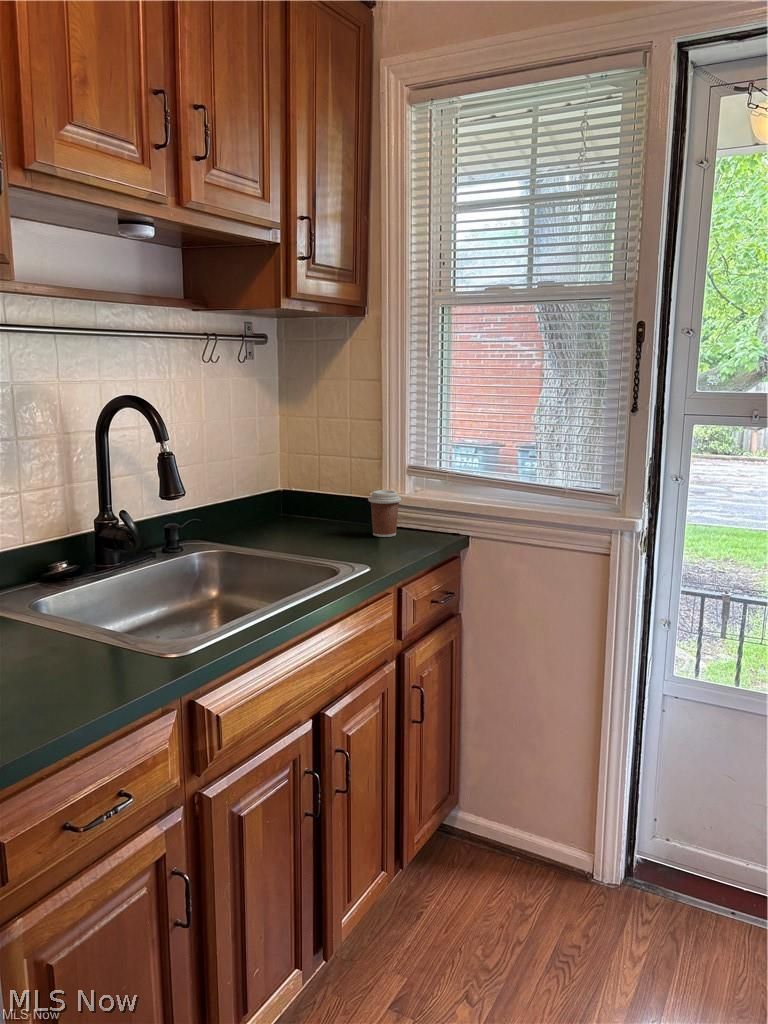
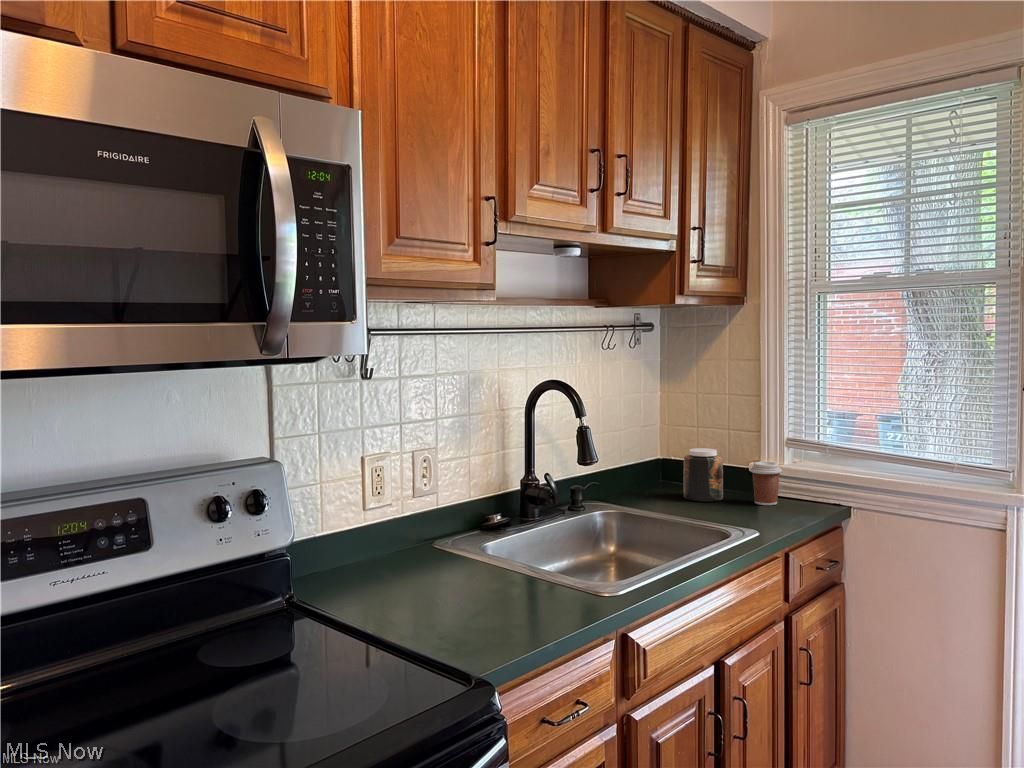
jar: none [298,476,340,535] -> present [684,448,723,501]

